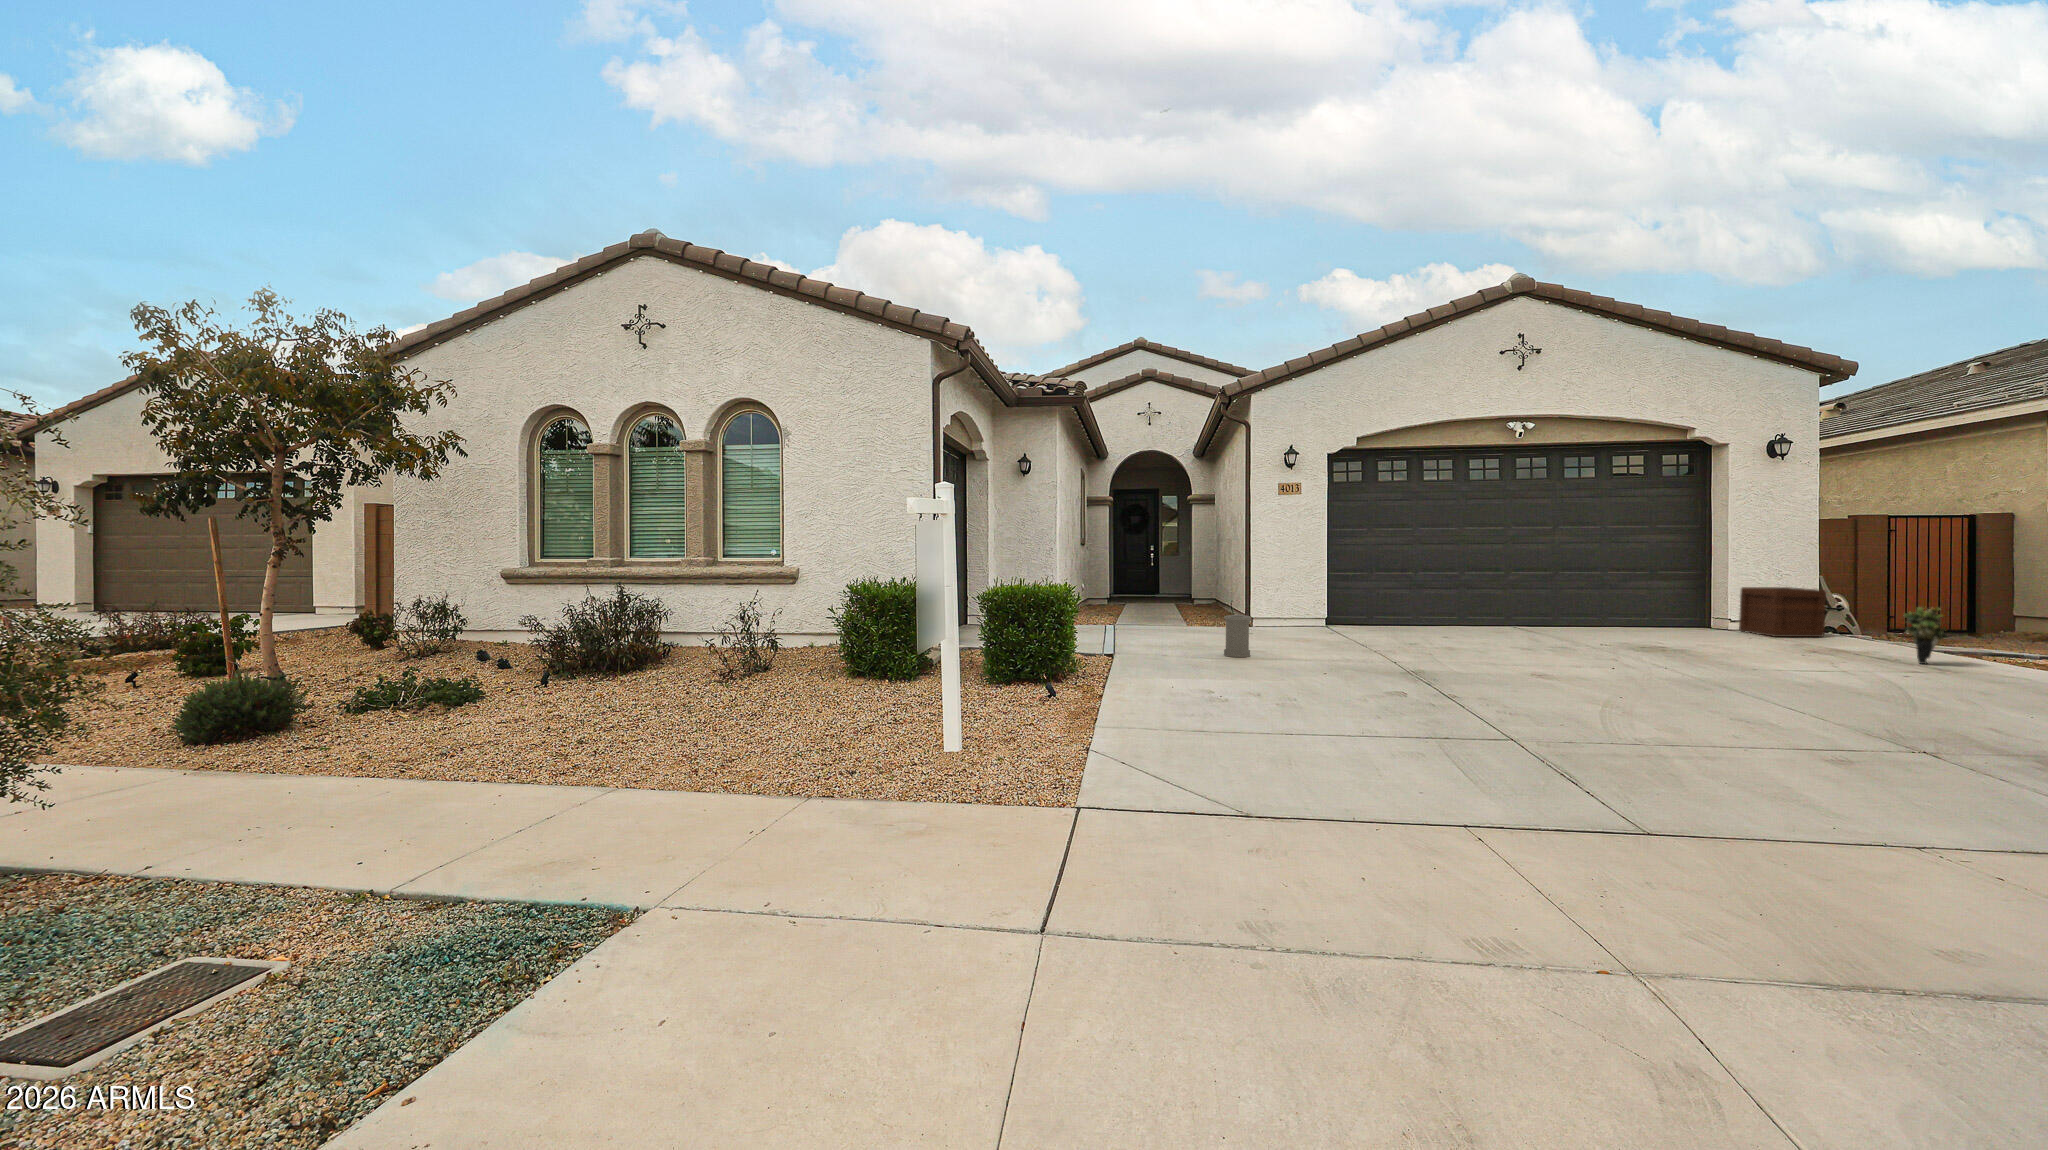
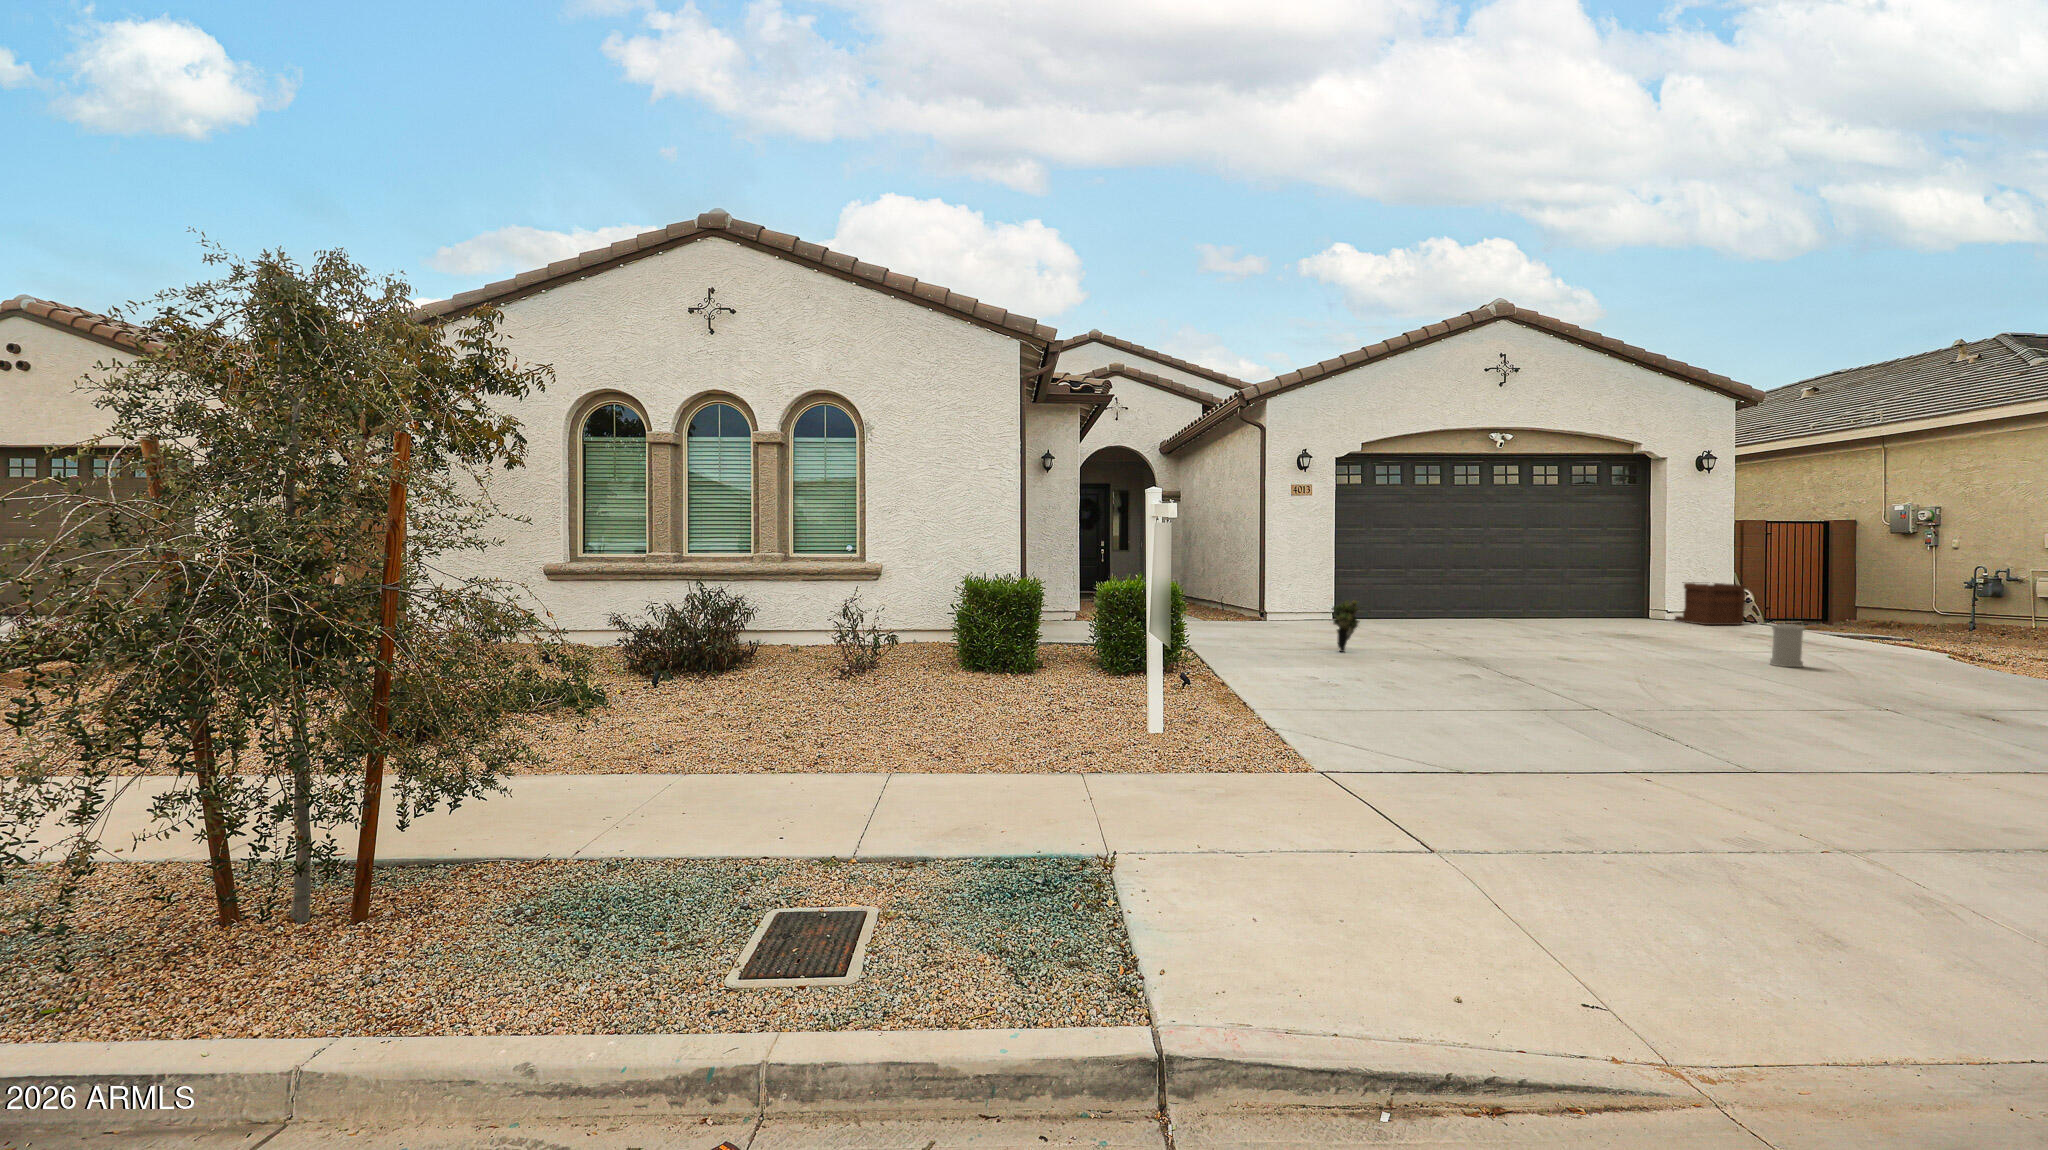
potted plant: present [1904,607,1946,664] -> present [1332,601,1360,652]
trash can: present [1224,615,1251,657] -> present [1770,624,1805,667]

